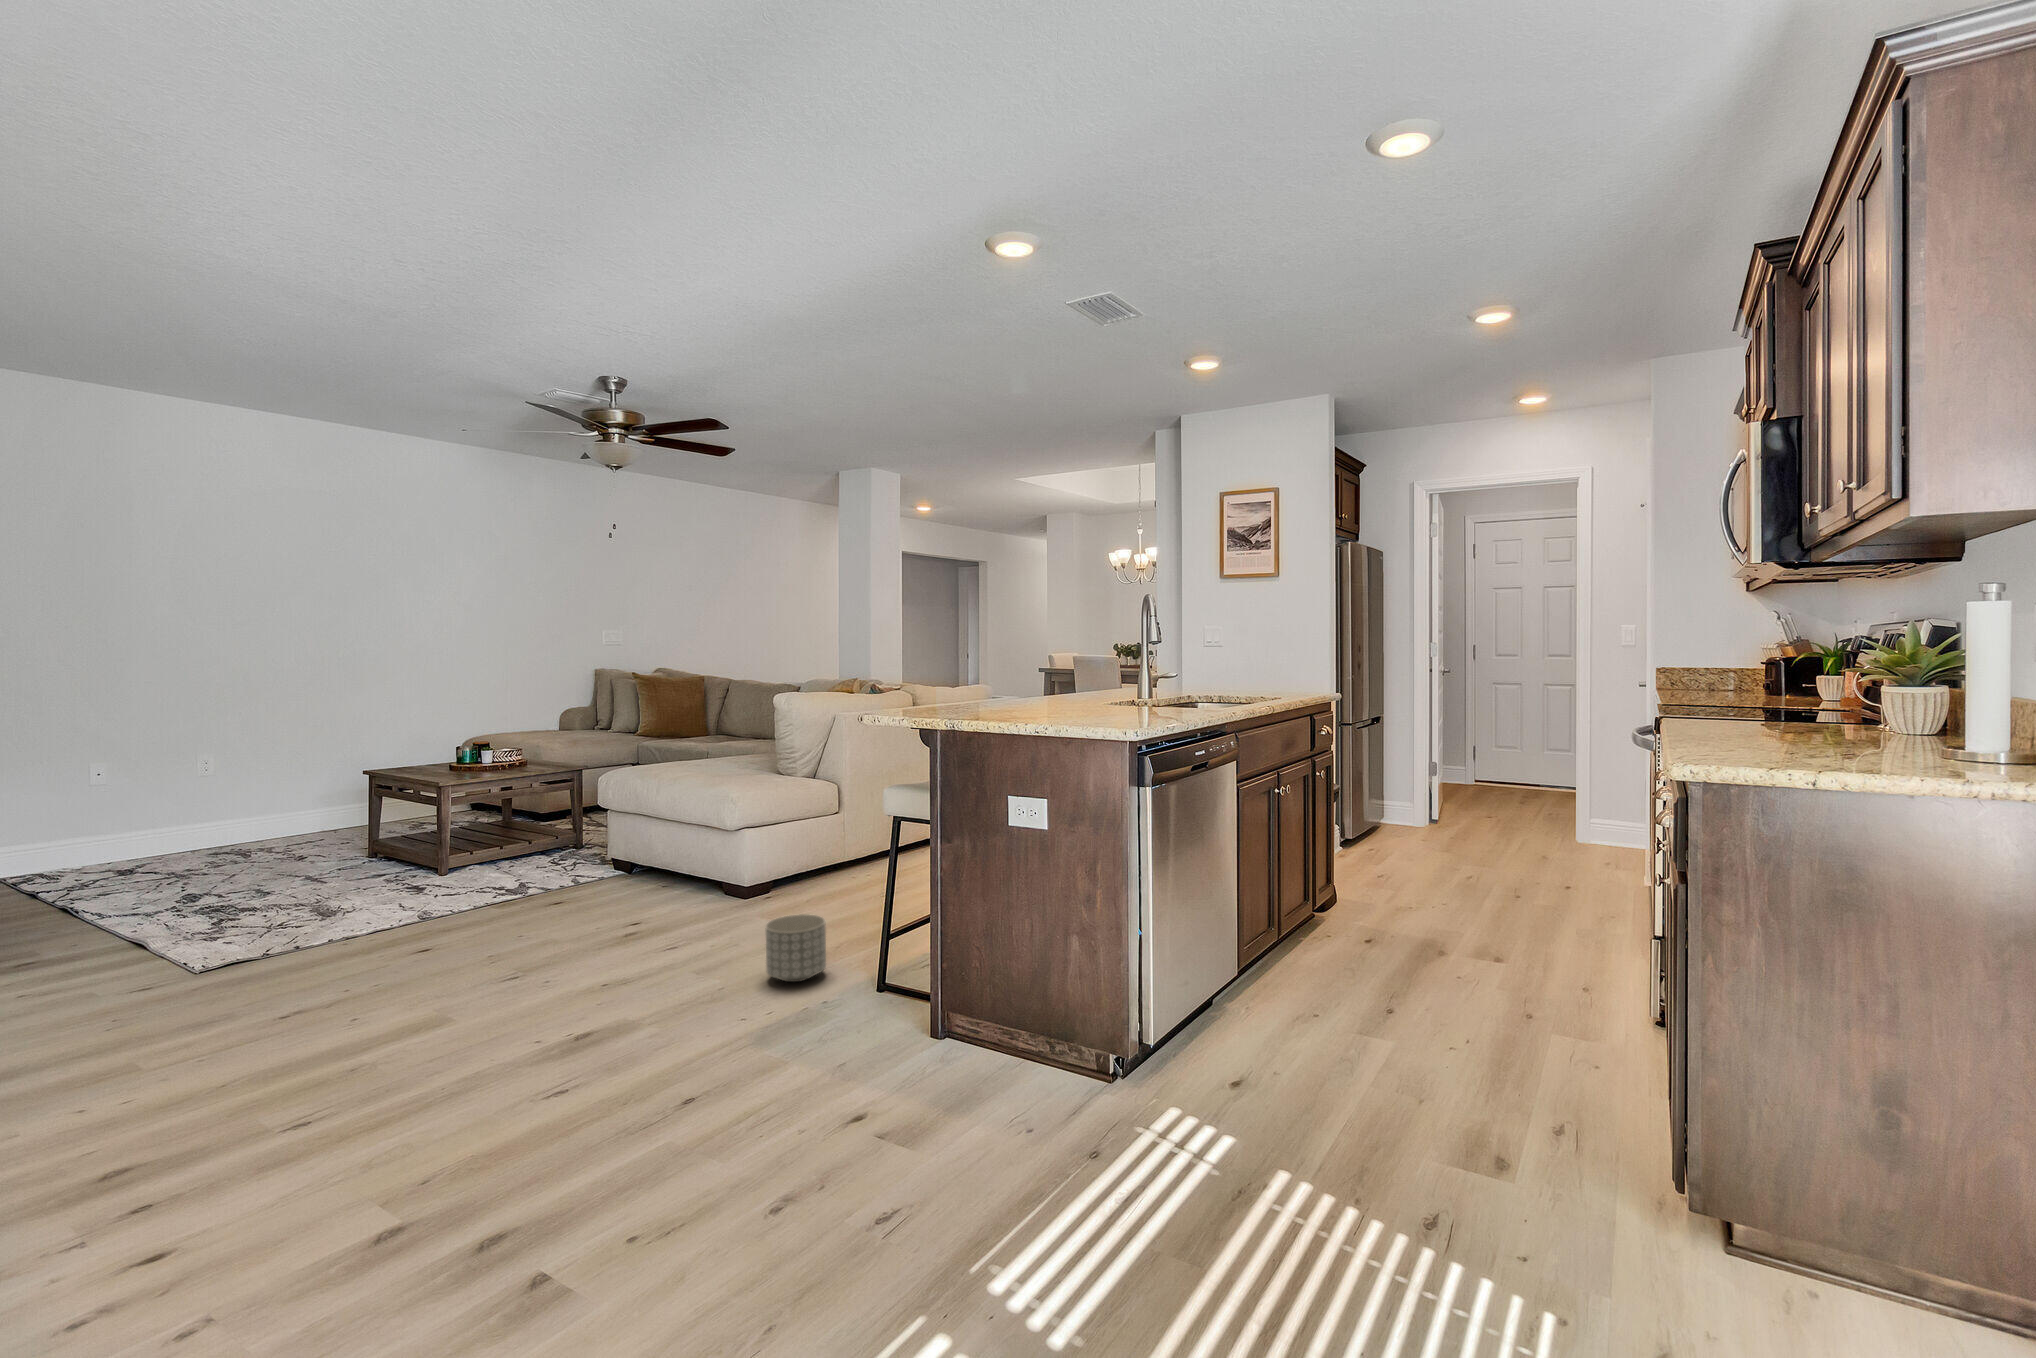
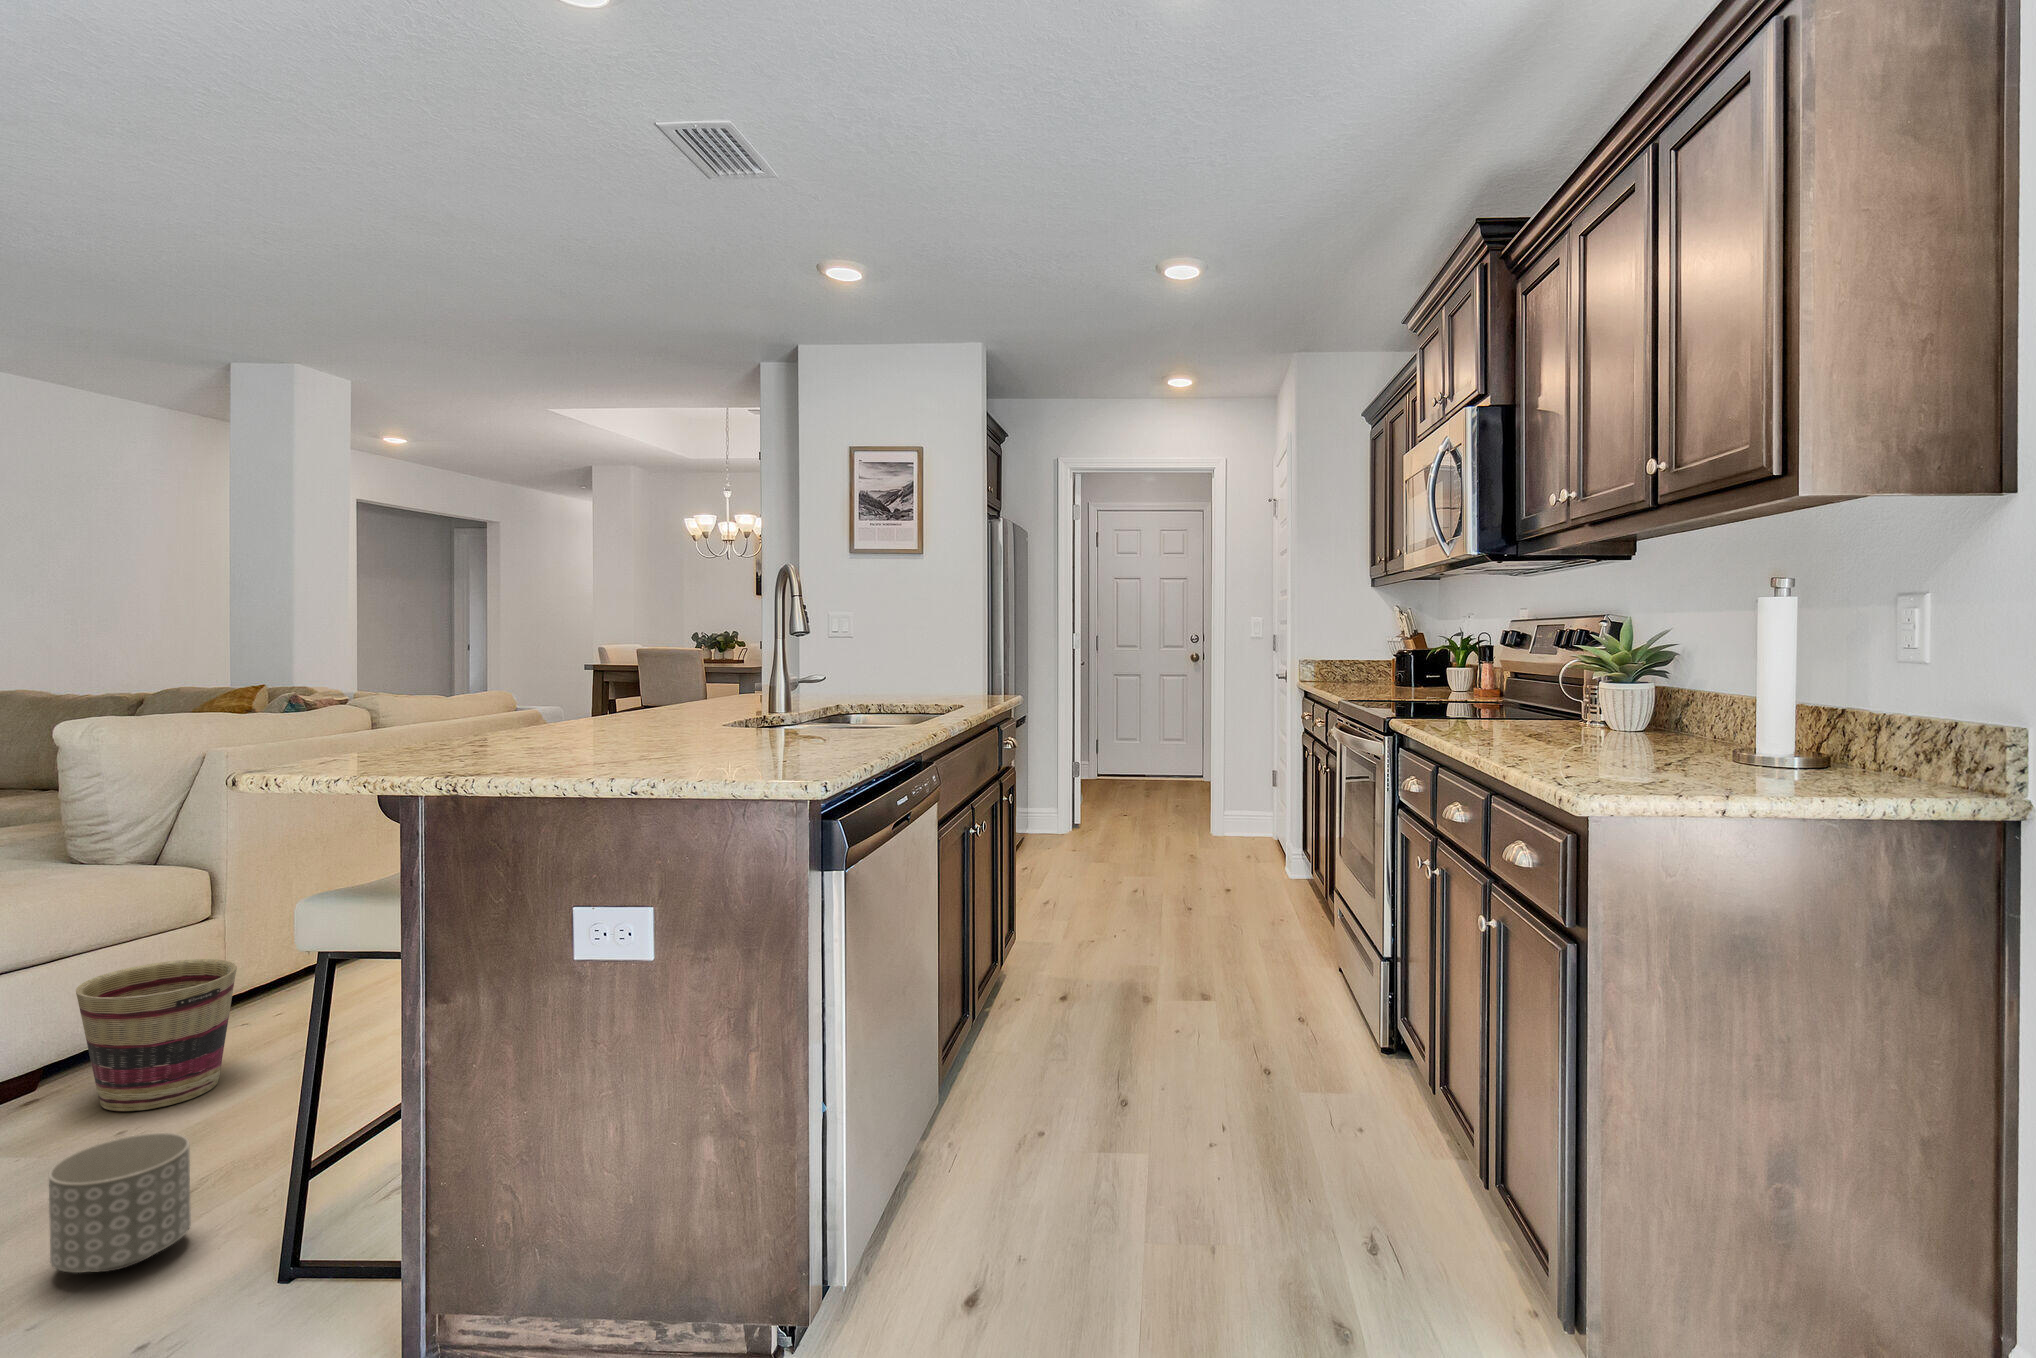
basket: none [770,831,844,912] -> present [76,959,237,1111]

